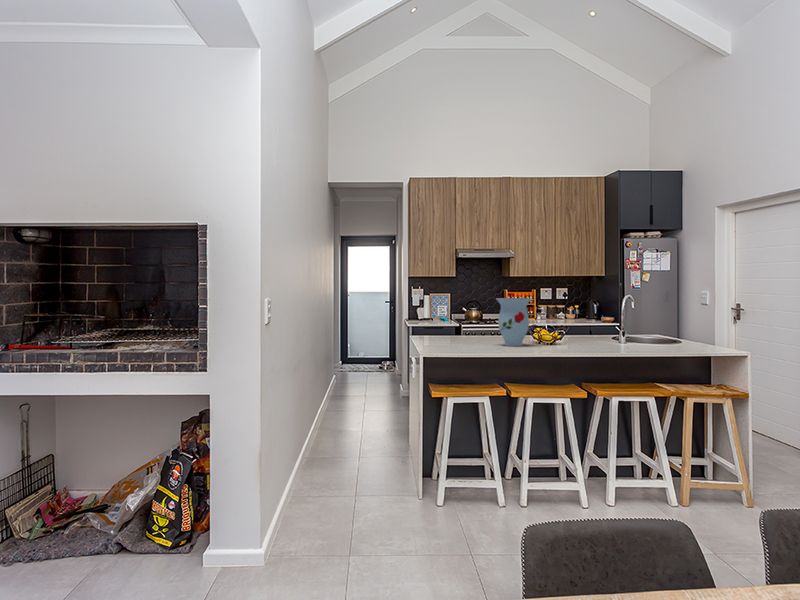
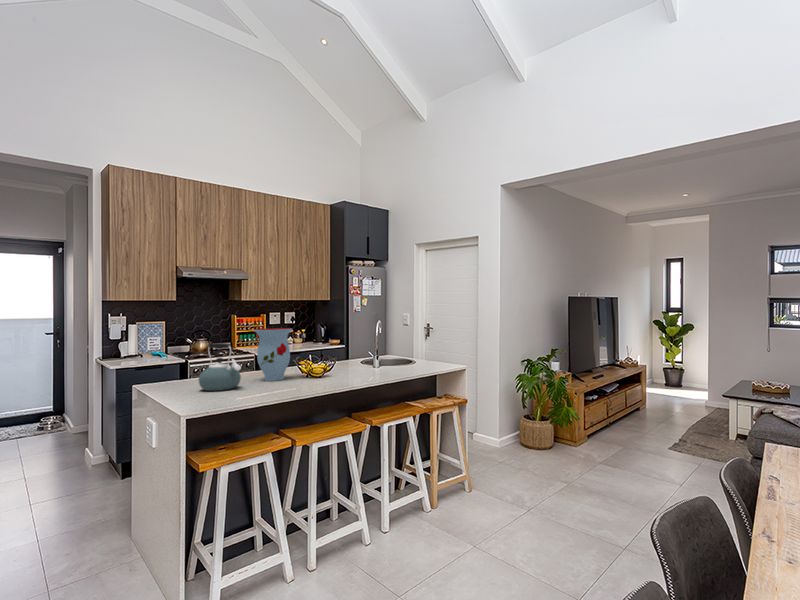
kettle: none [445,308,479,348] -> present [199,343,241,391]

